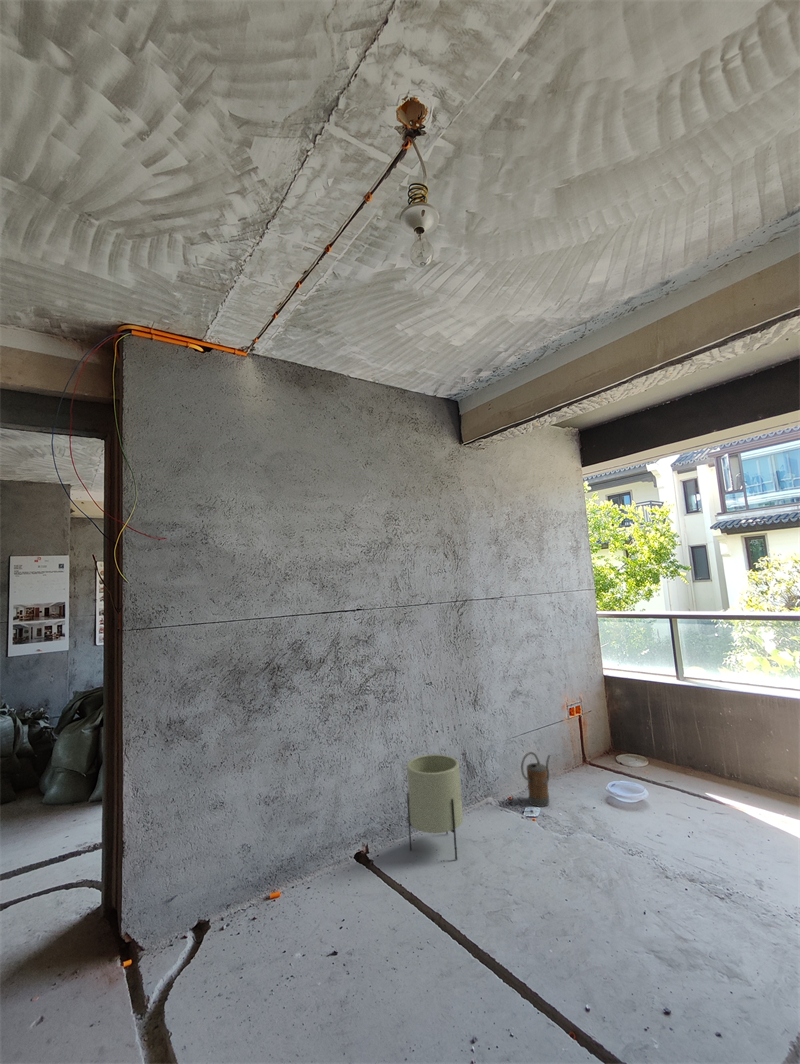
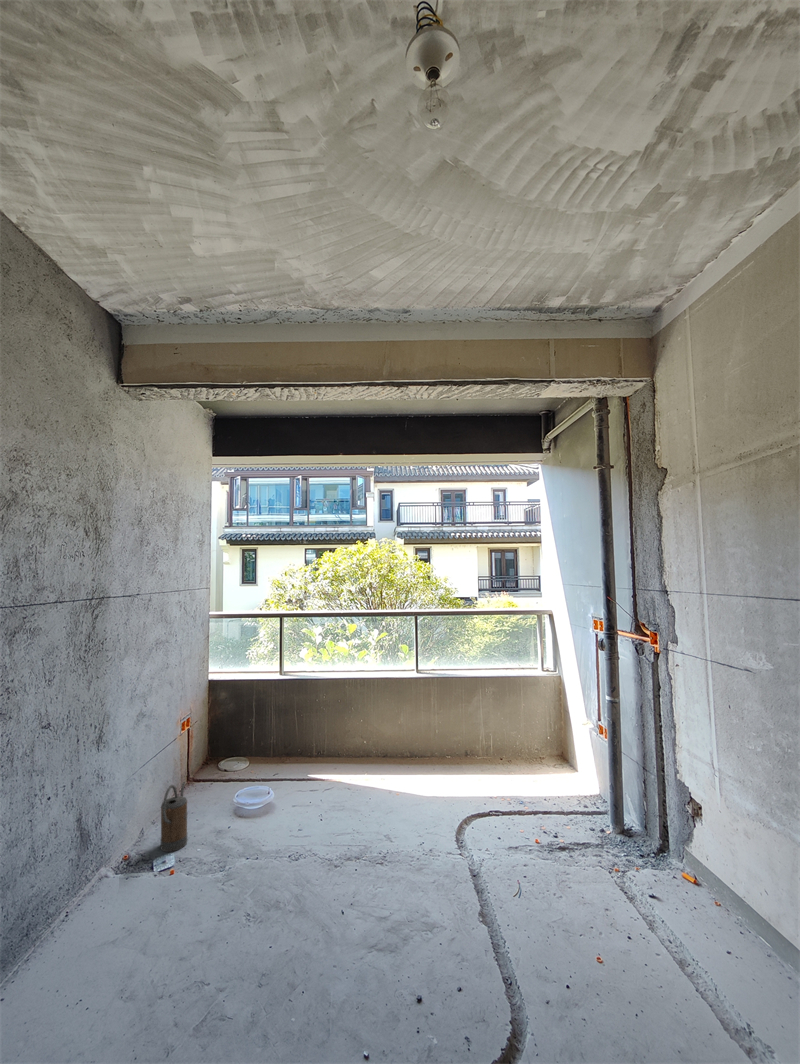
planter: present [407,754,463,860] -> none [28,826,128,1016]

